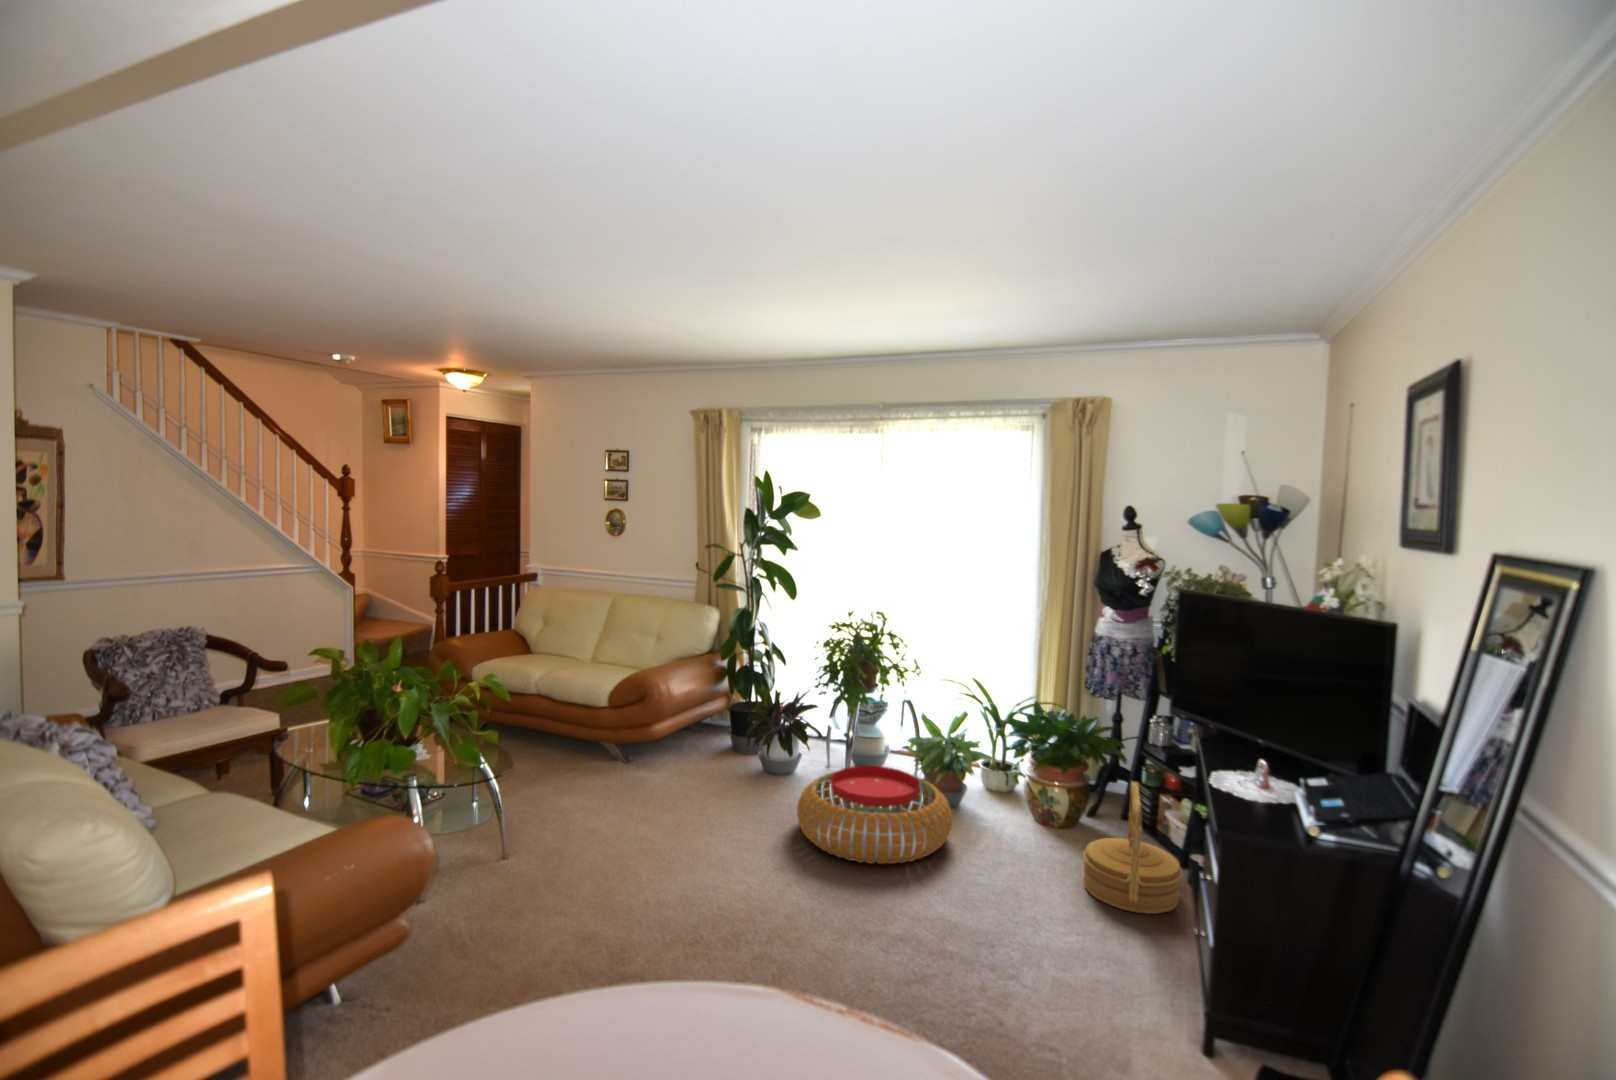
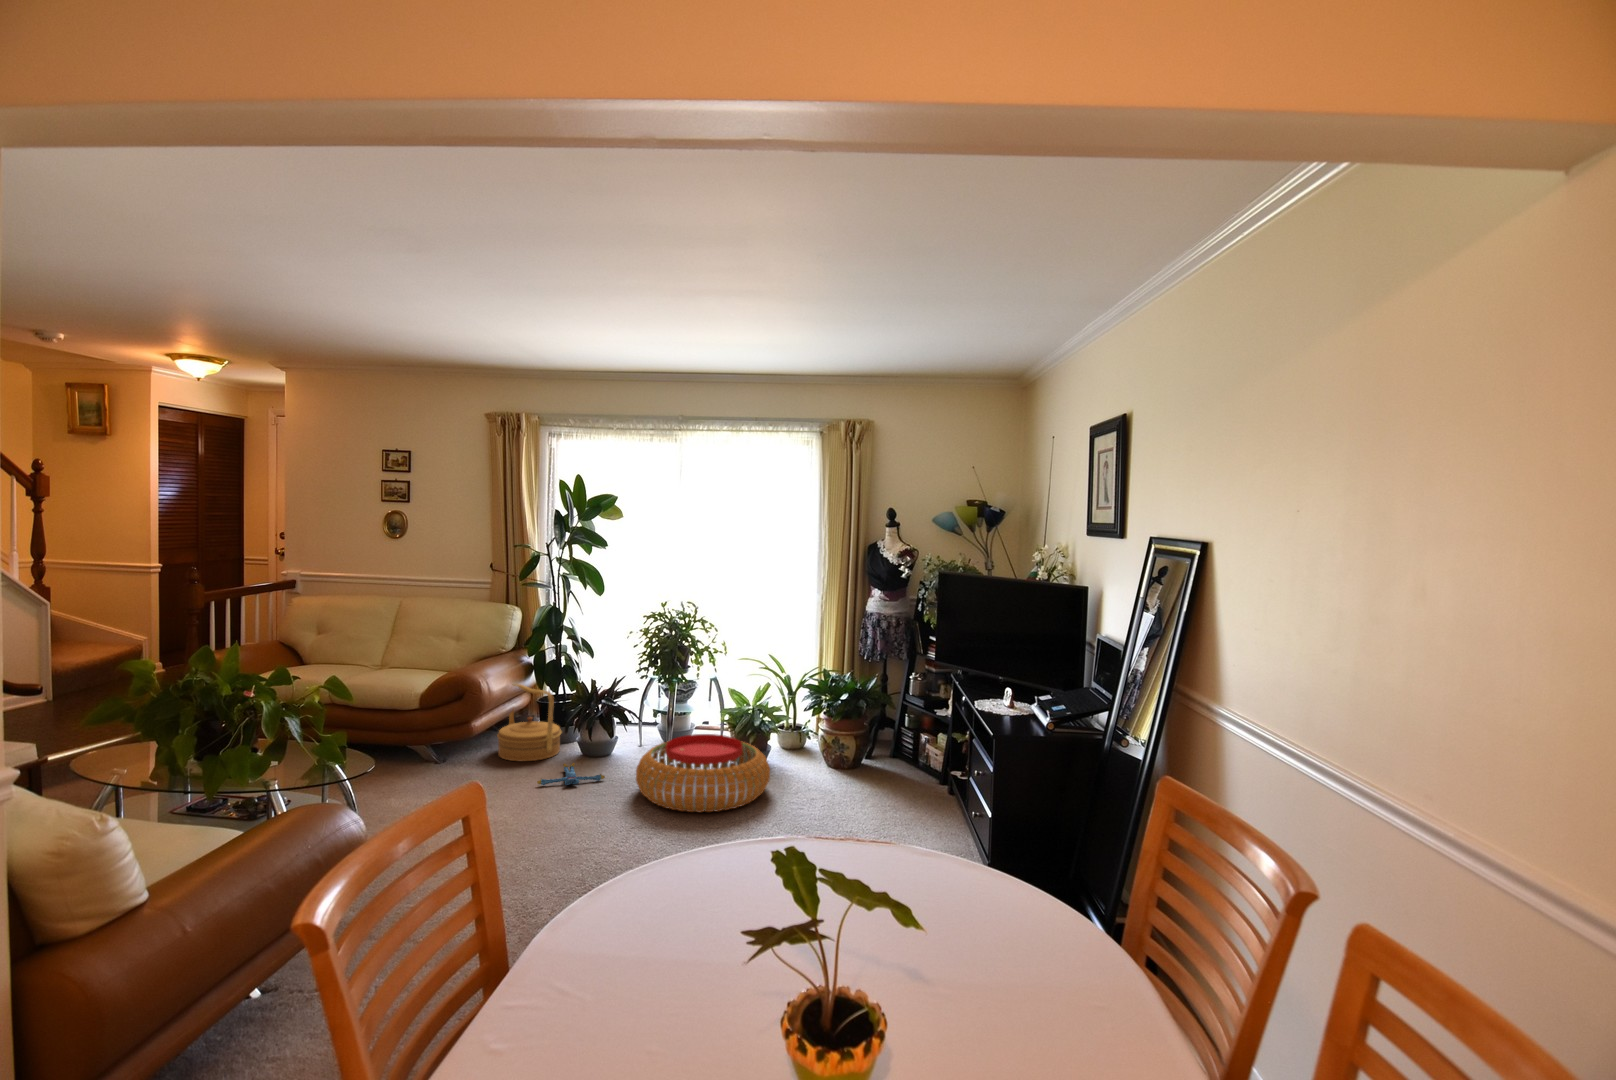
plush toy: none [703,780,773,806] -> present [537,763,605,785]
woven basket: present [1083,782,1182,914] -> present [497,684,561,761]

